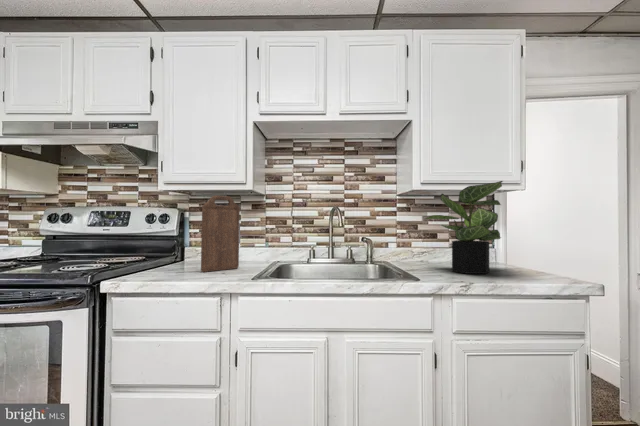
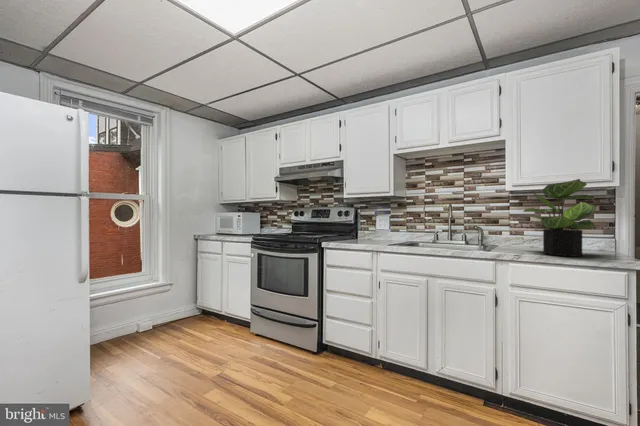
cutting board: present [201,196,240,272] -> none [360,199,384,244]

